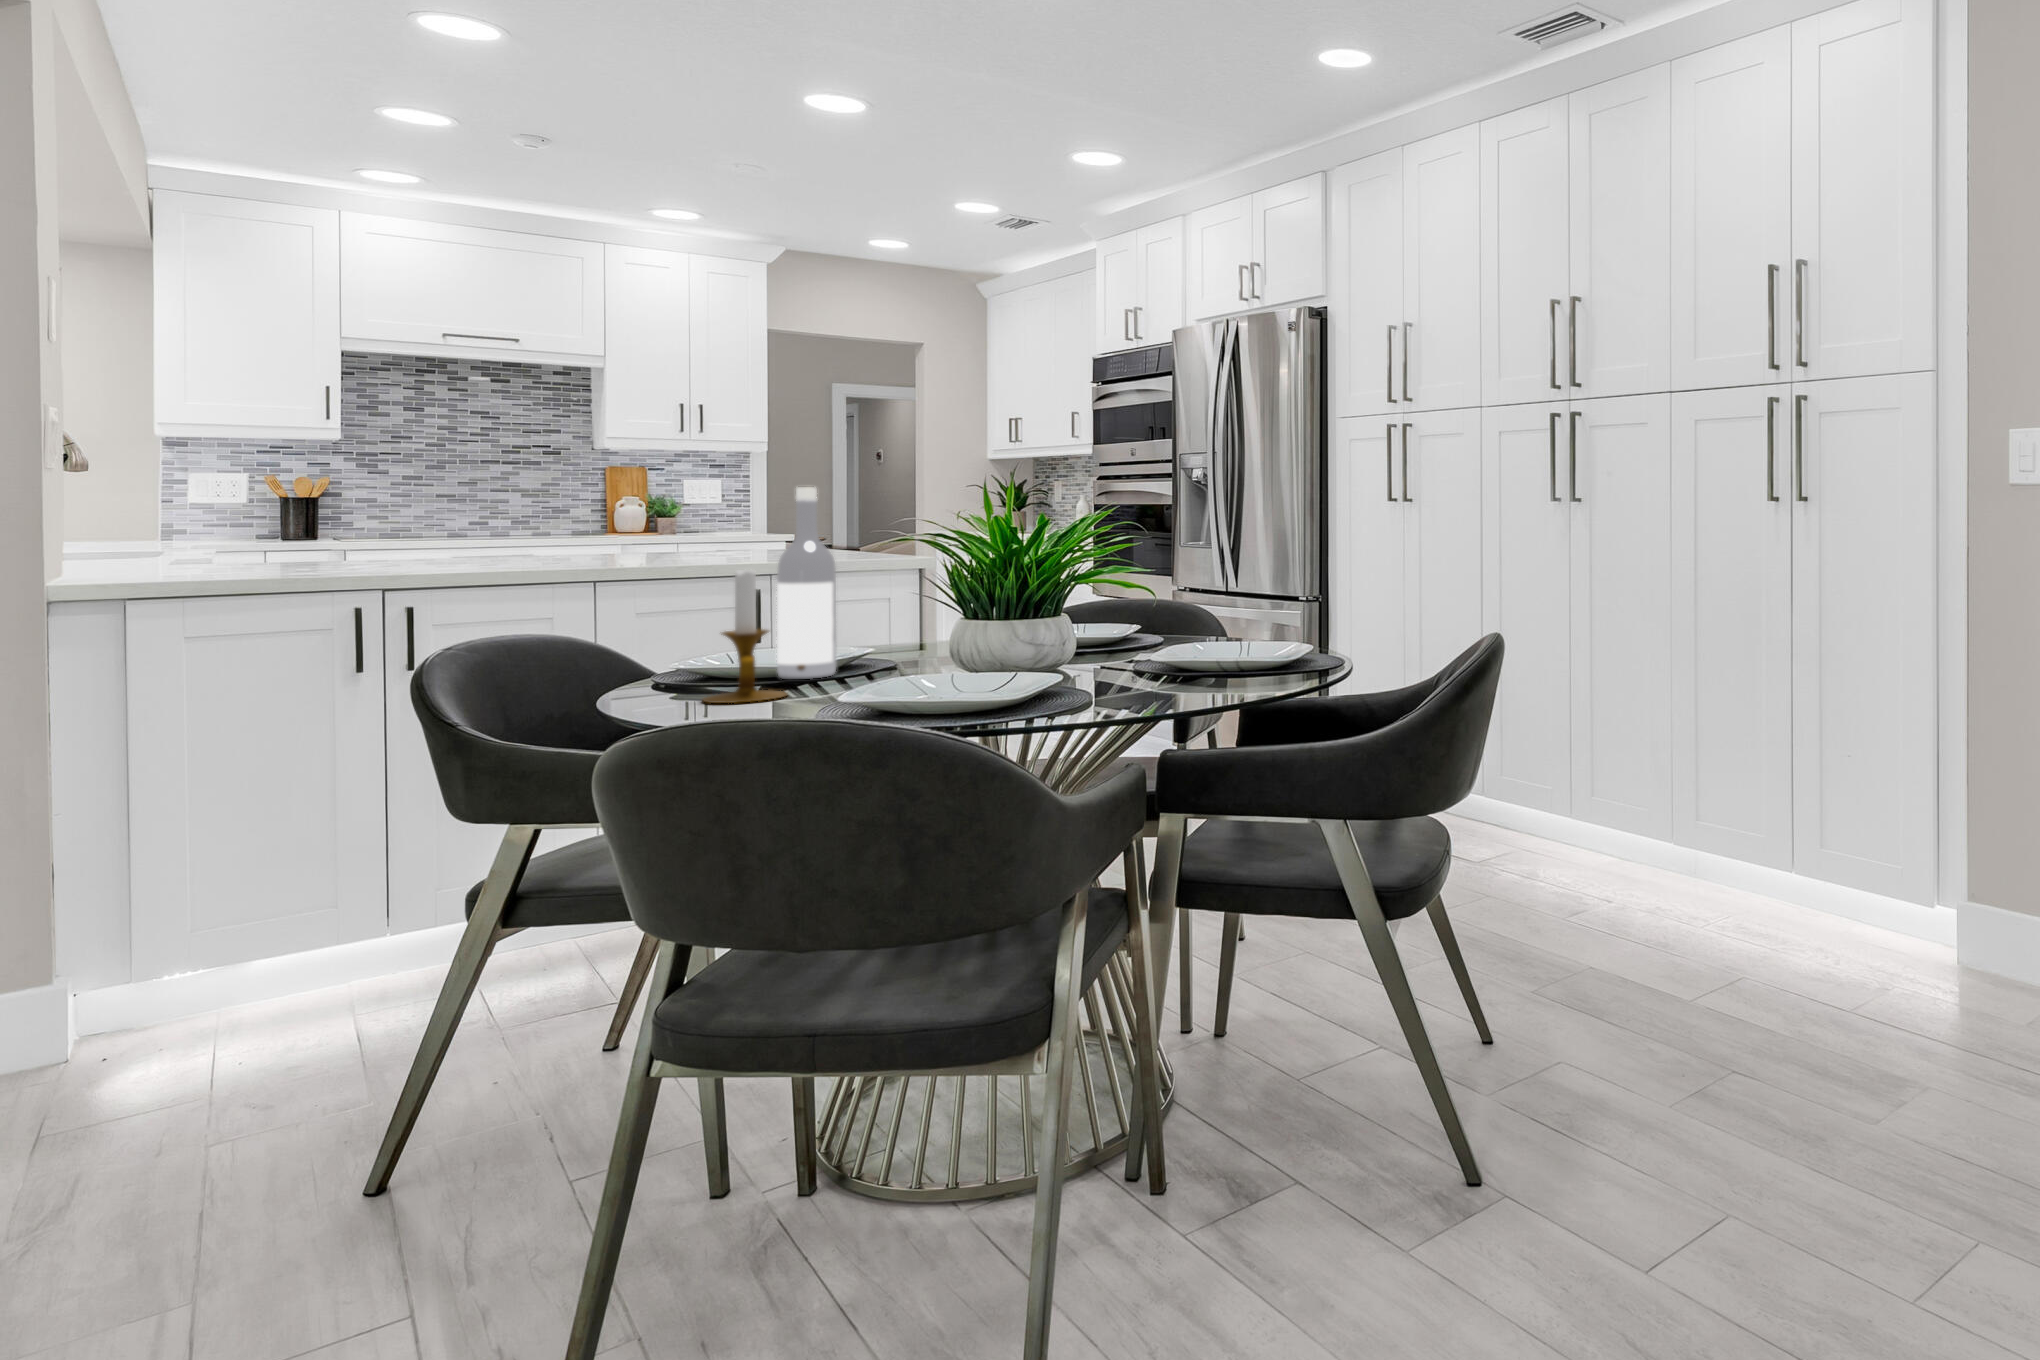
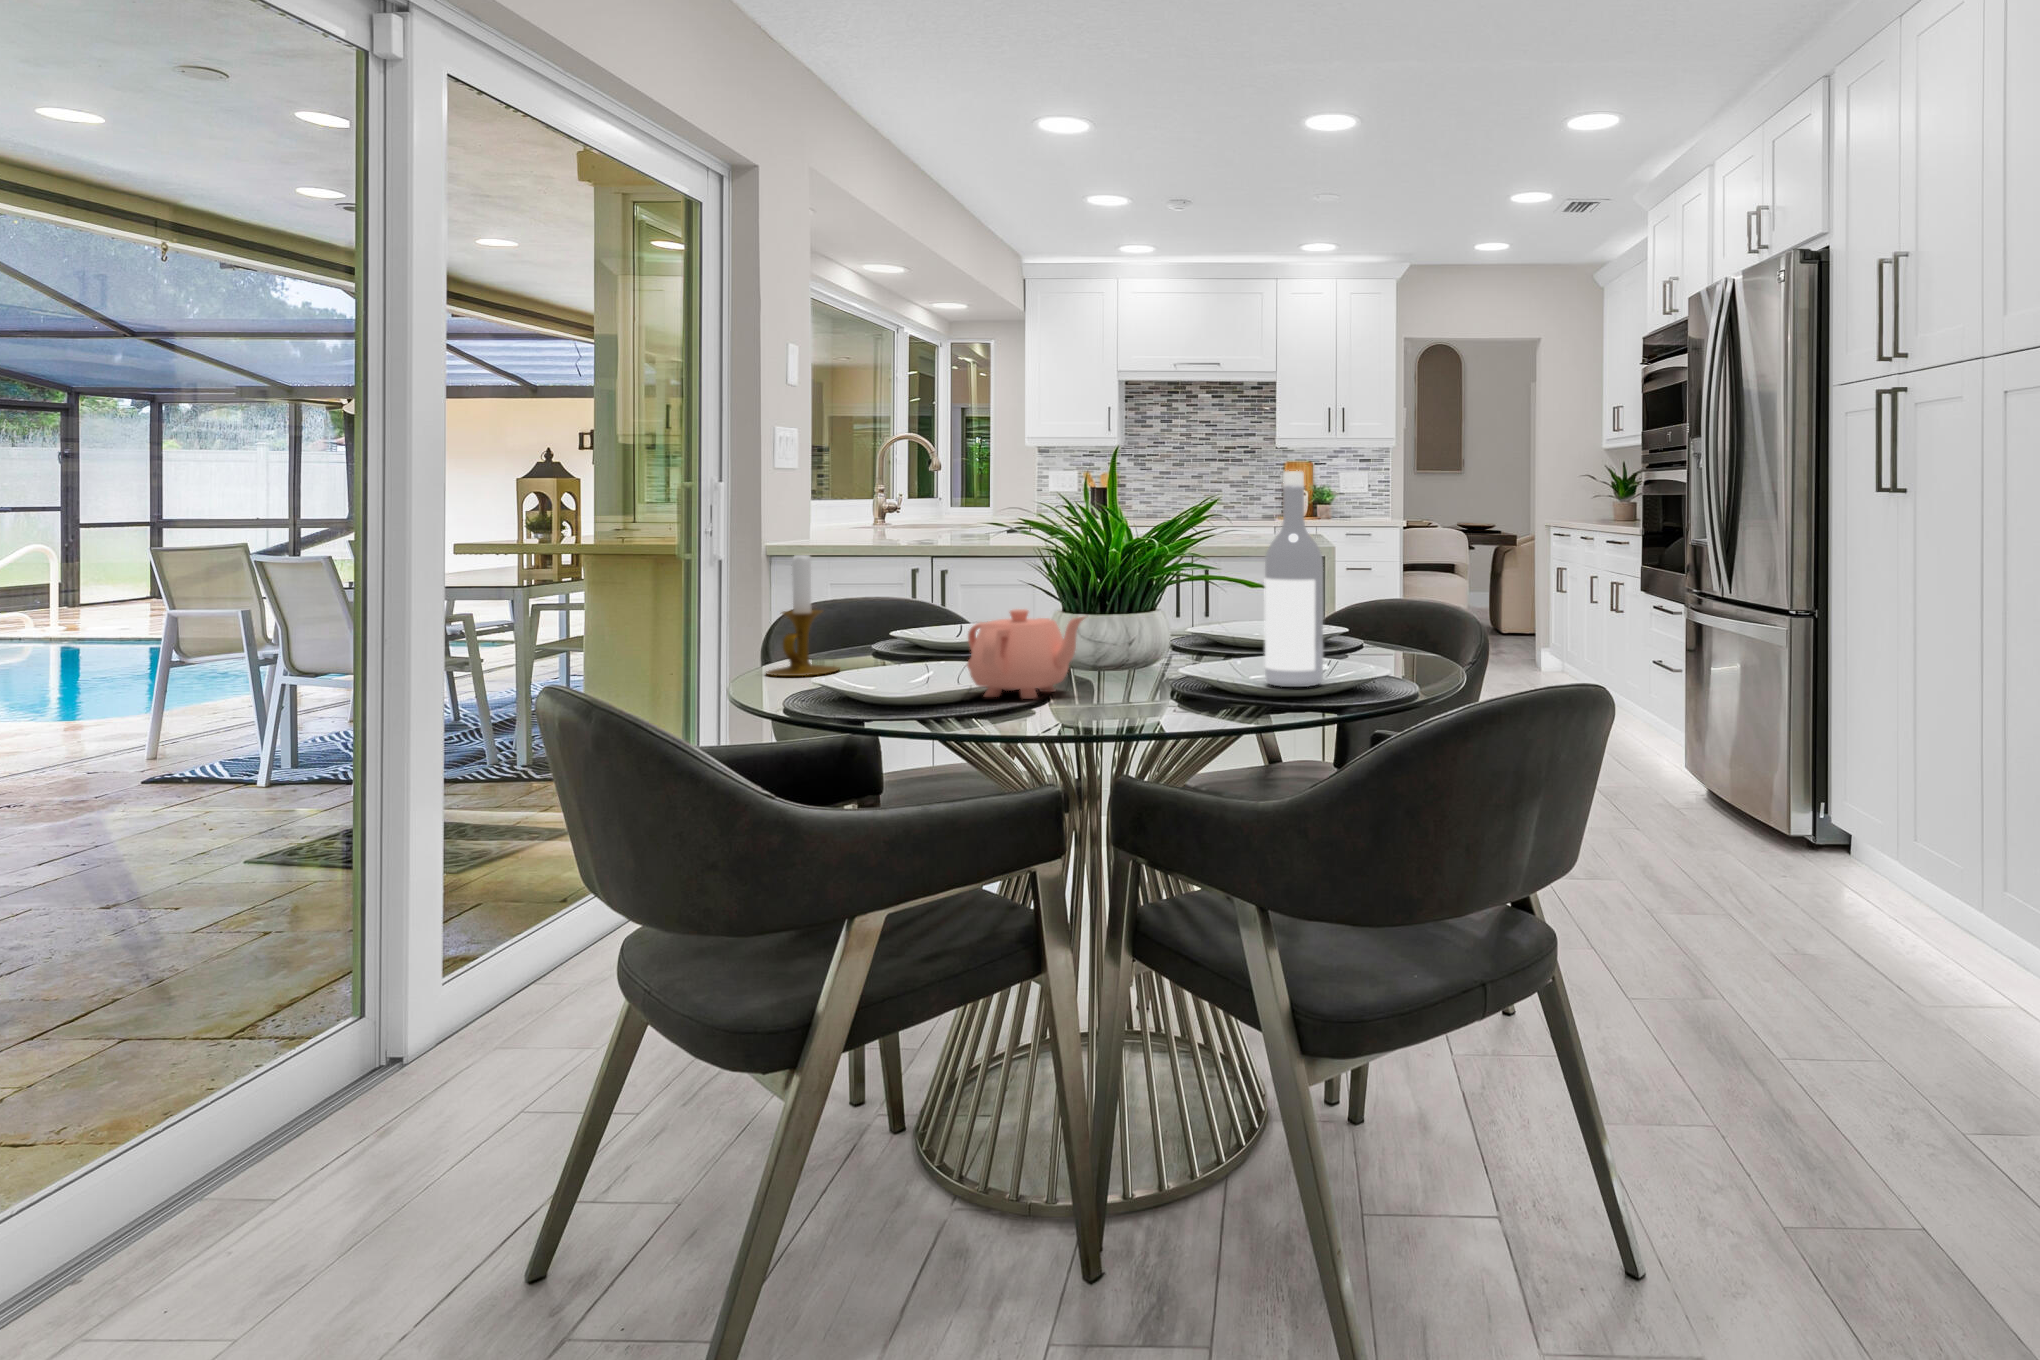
wine bottle: present [777,487,836,679] -> present [1264,471,1323,687]
teapot: none [1022,607,1146,688] -> present [967,609,1085,699]

